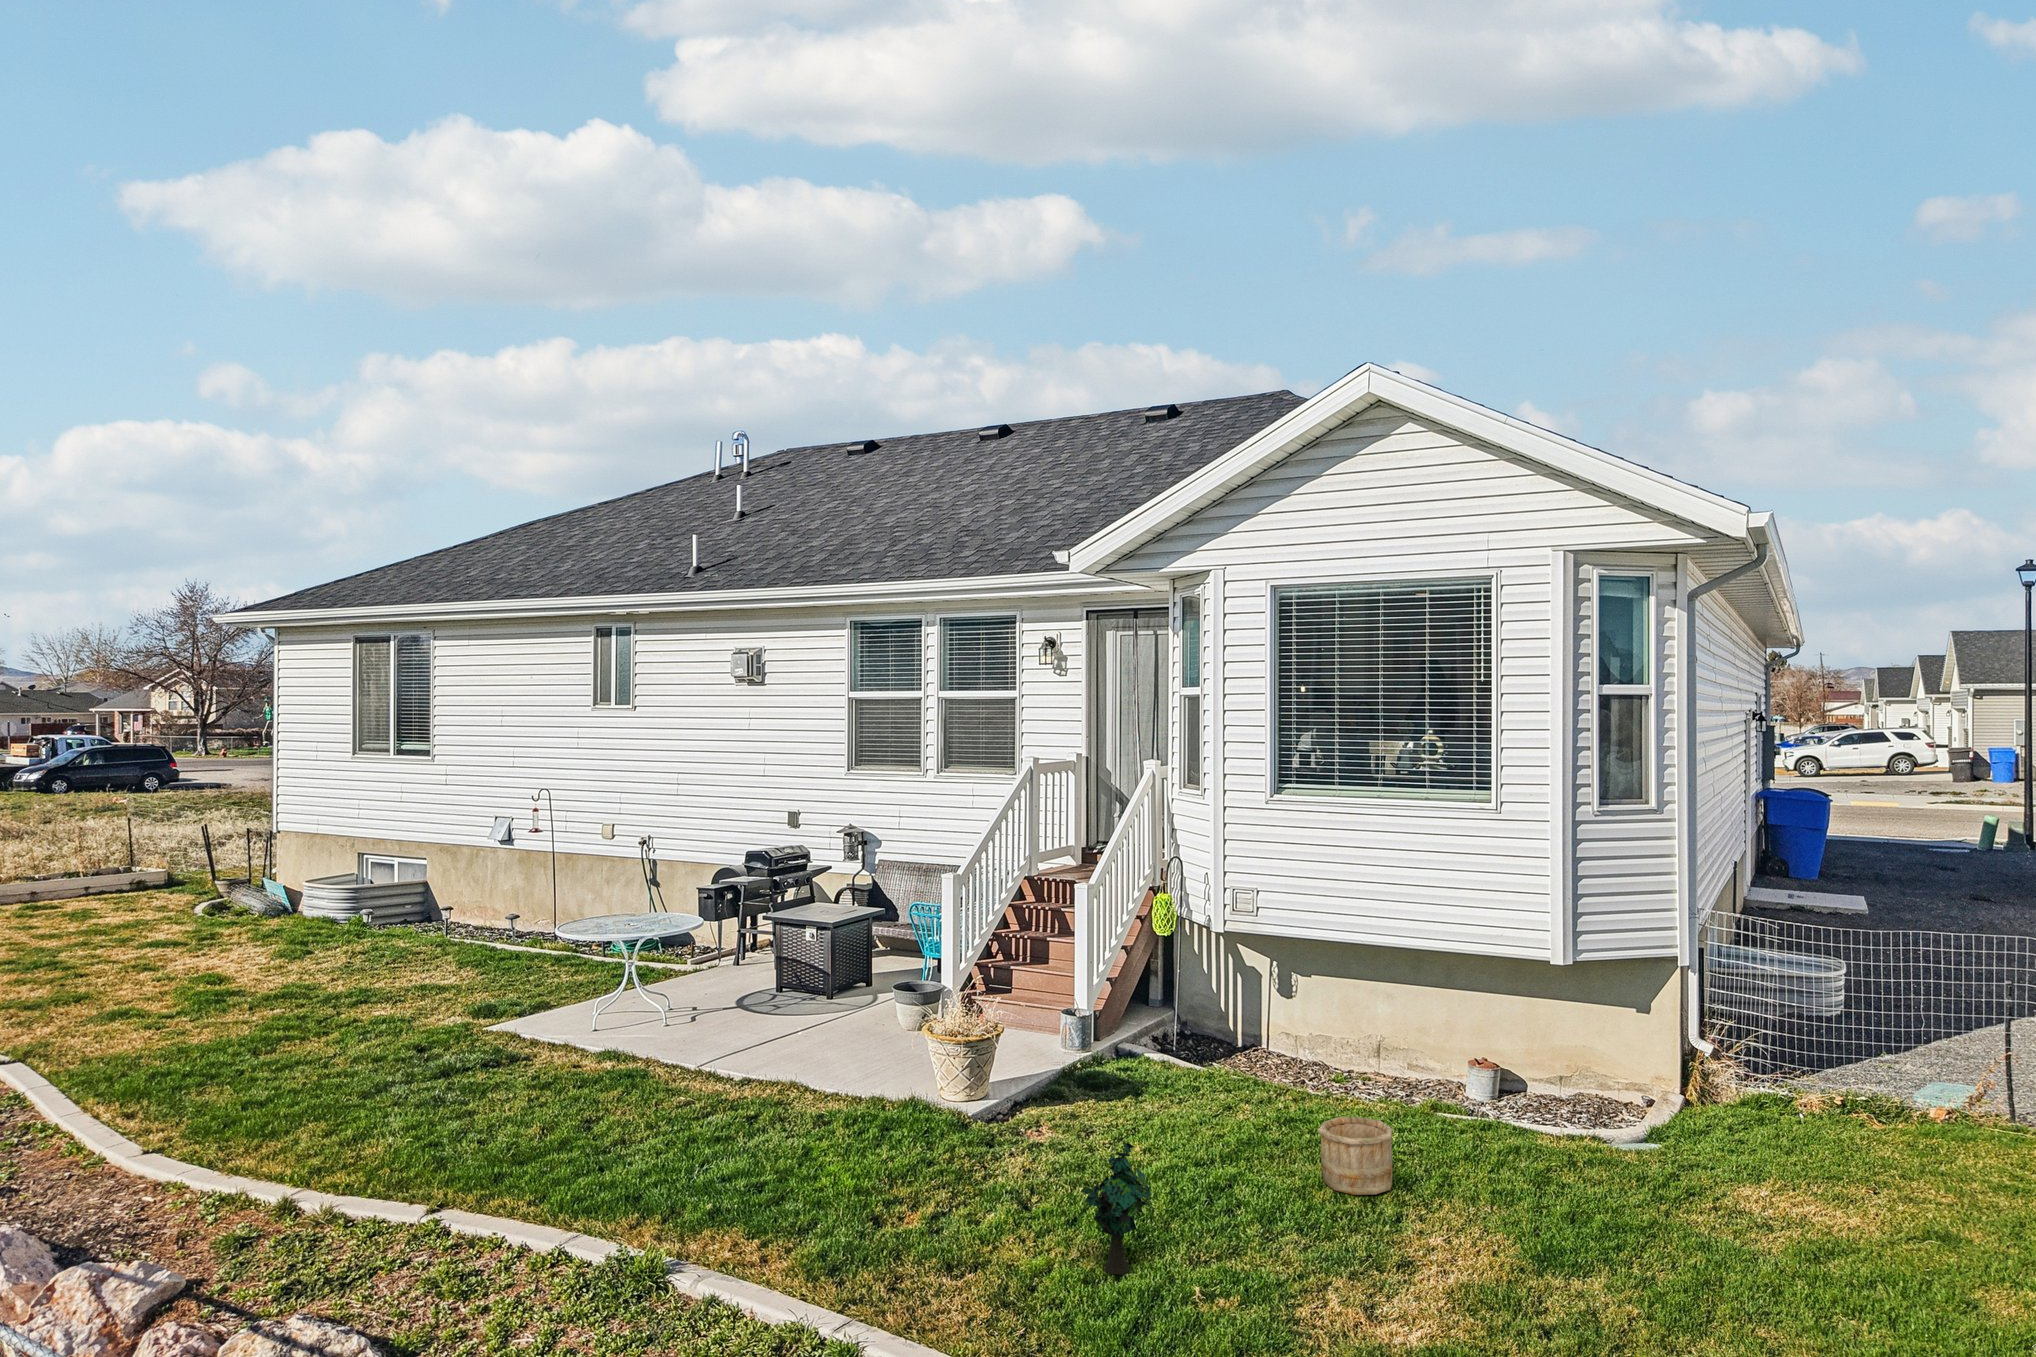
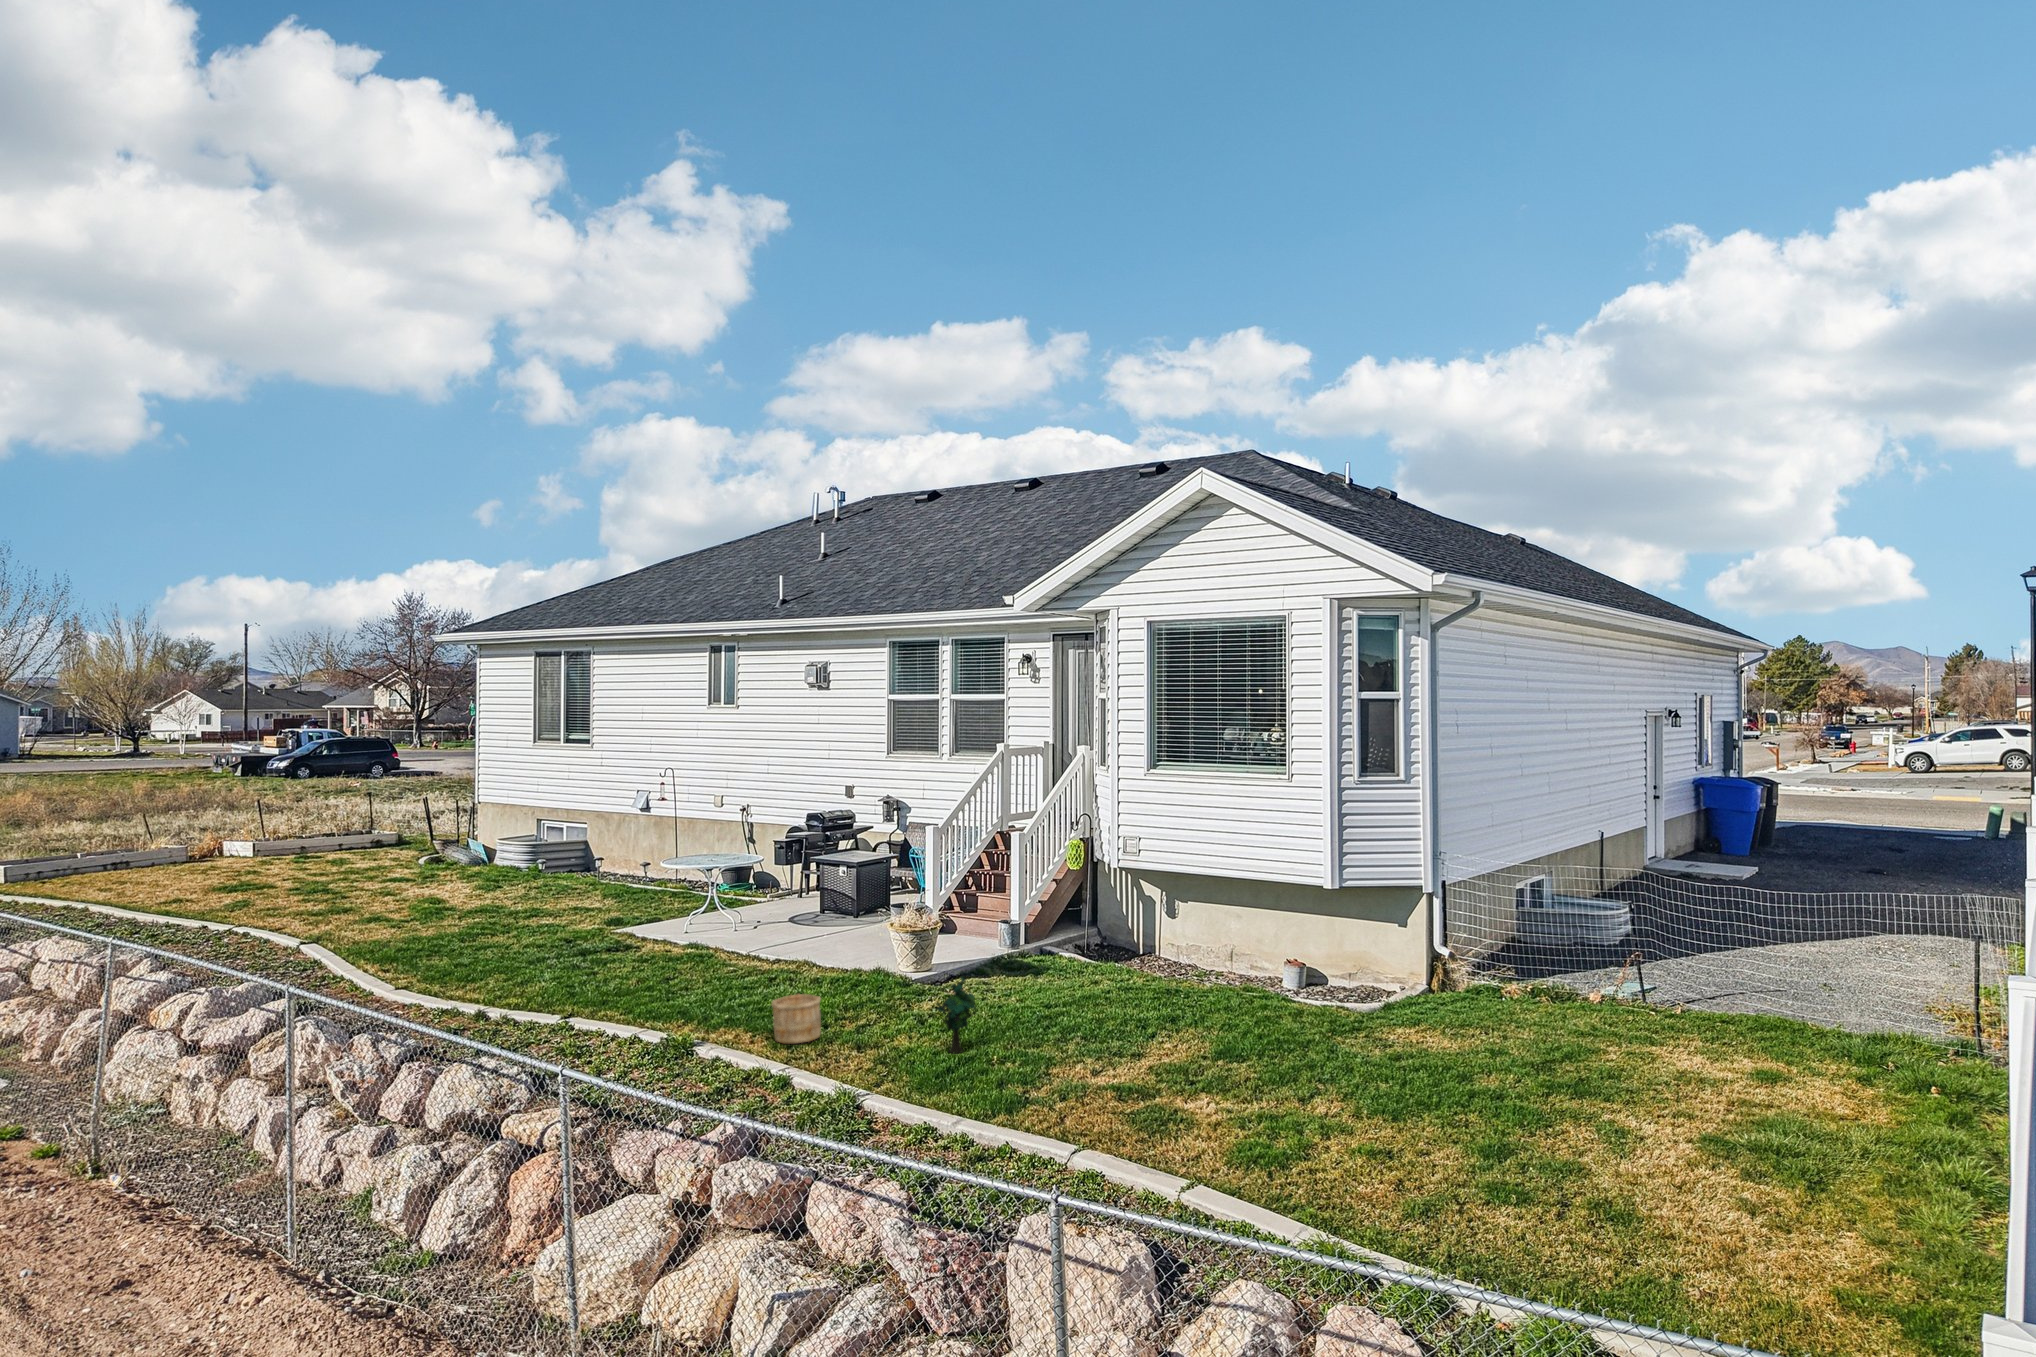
wooden bucket: present [1318,1117,1393,1195] -> present [772,994,821,1043]

